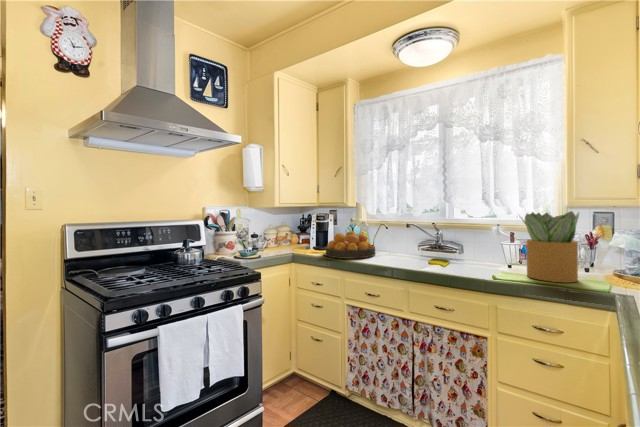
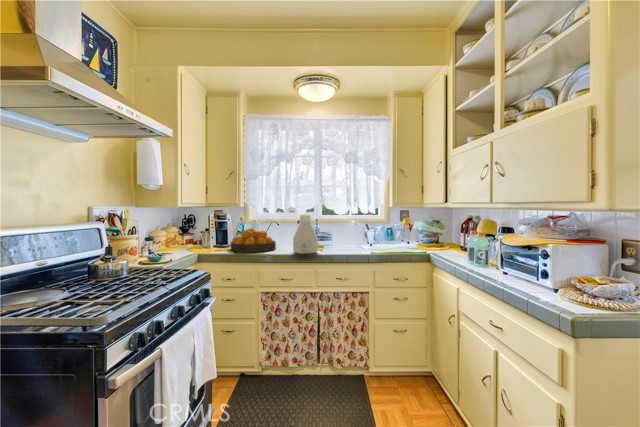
potted plant: present [521,211,579,282] -> none [380,211,409,252]
bottle: none [380,216,413,268] -> present [293,214,318,254]

